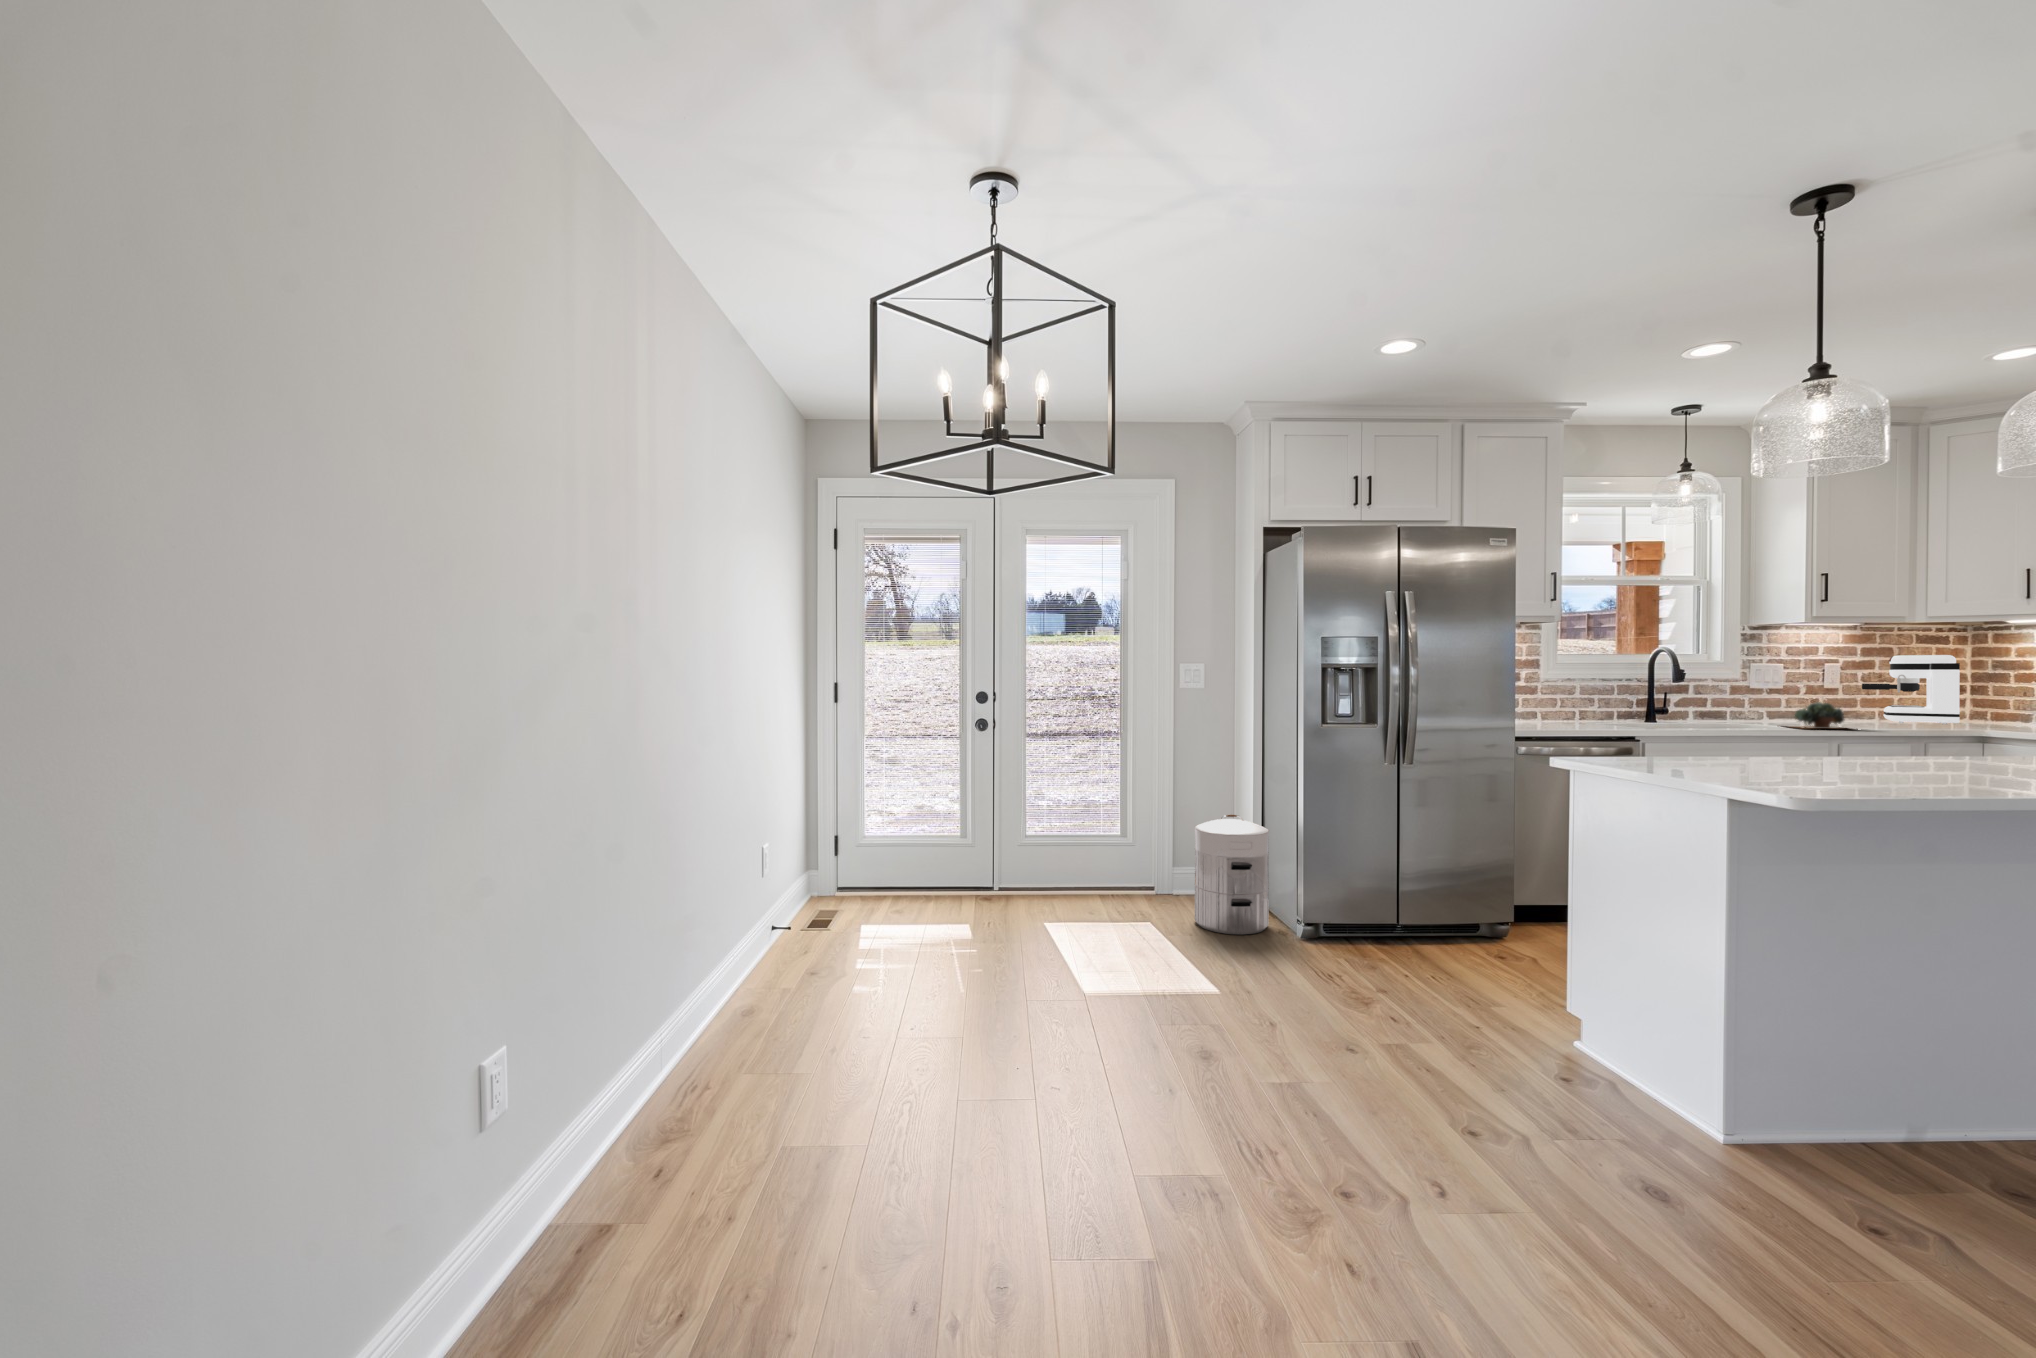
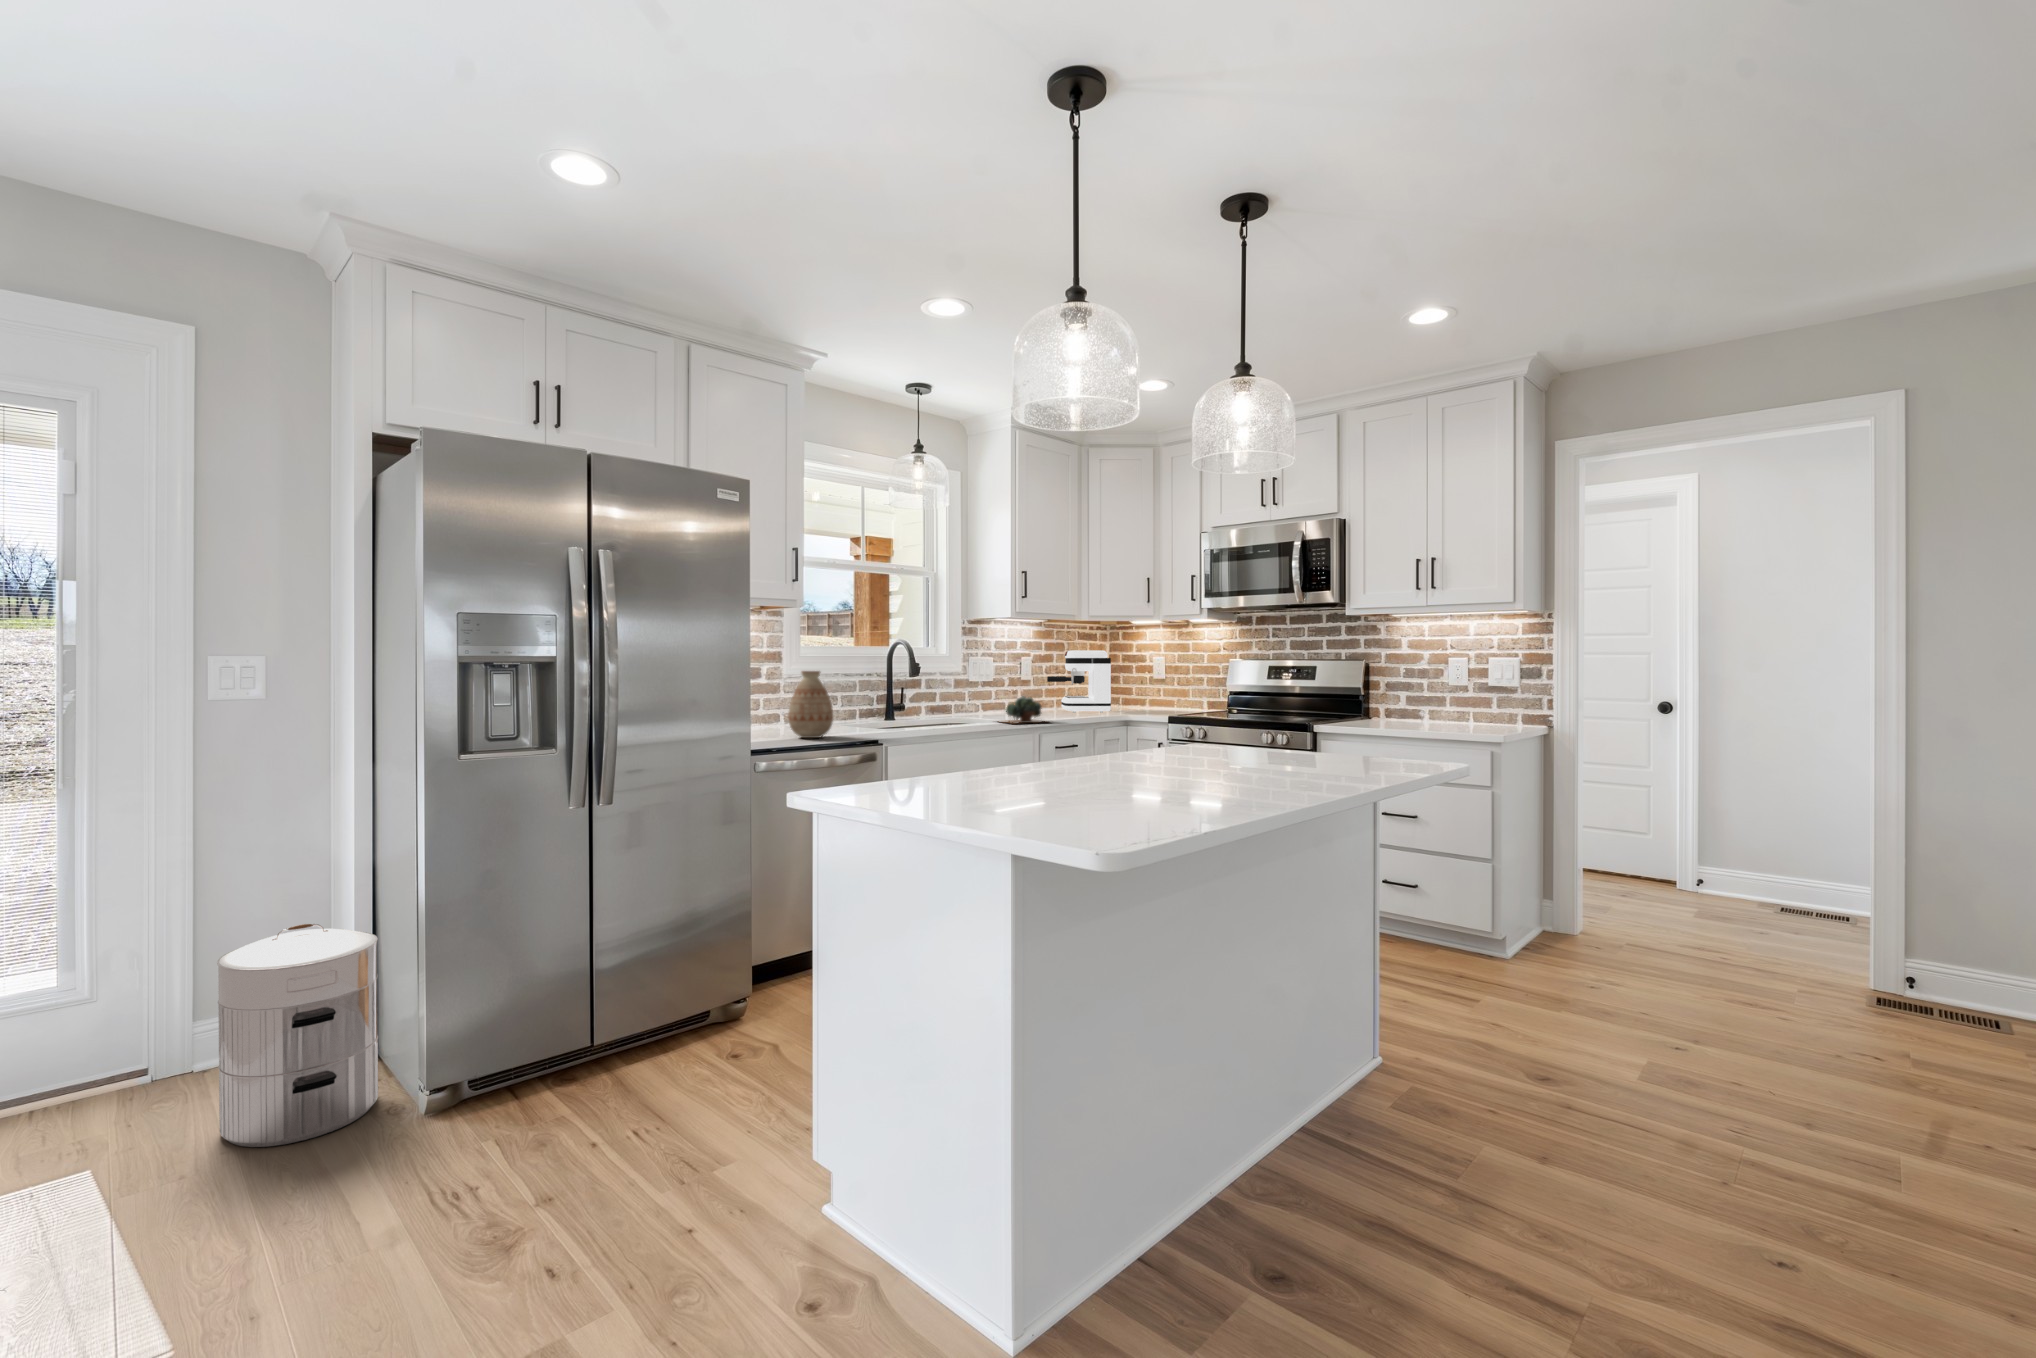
vase: none [1548,674,1590,729] -> present [788,671,833,738]

